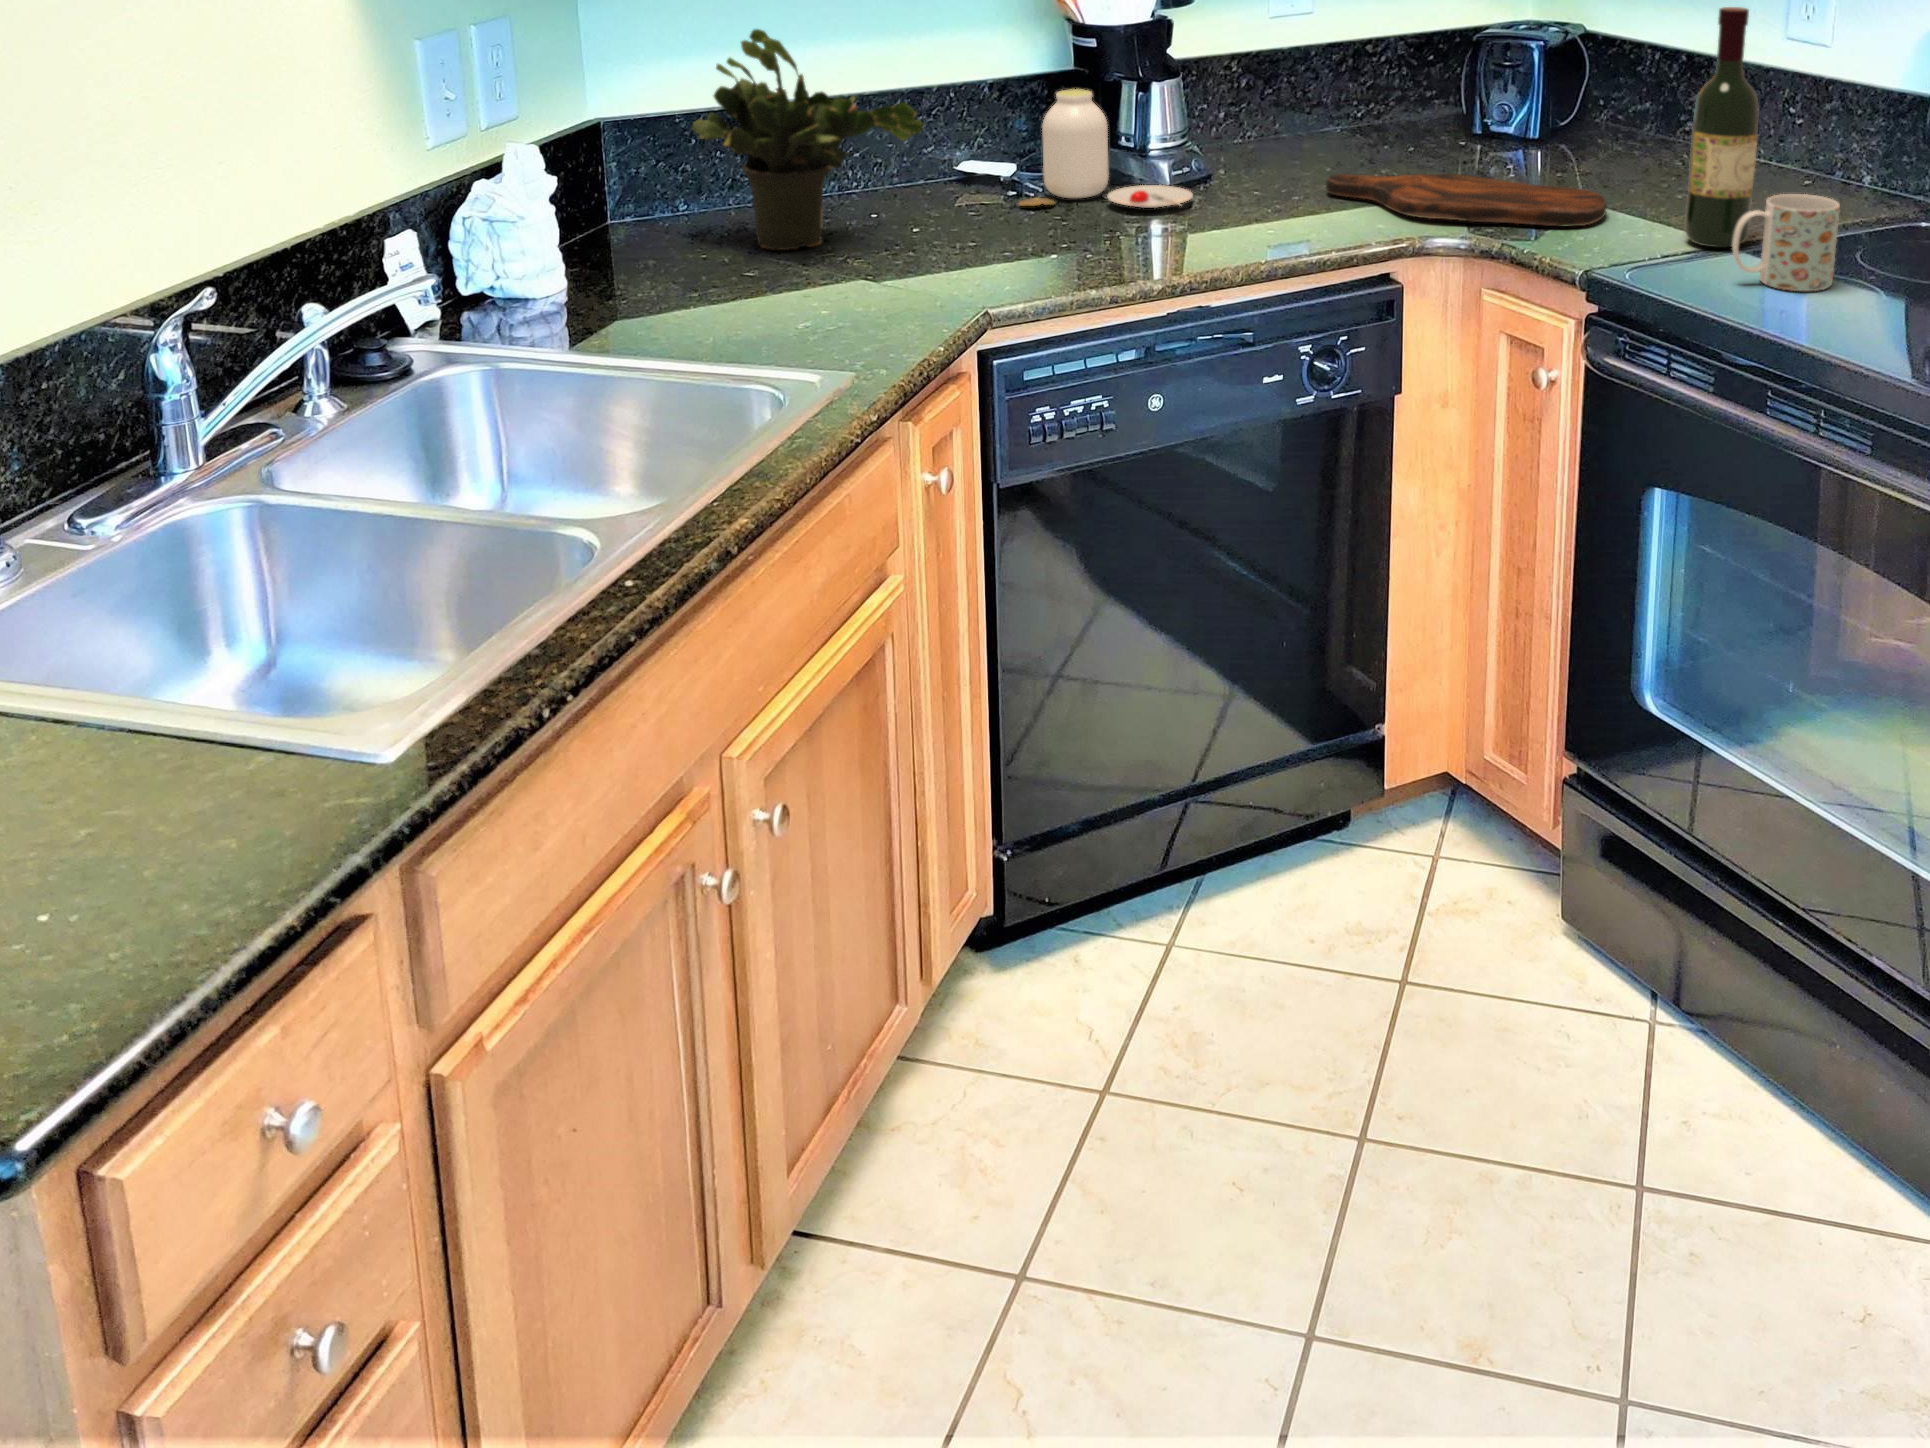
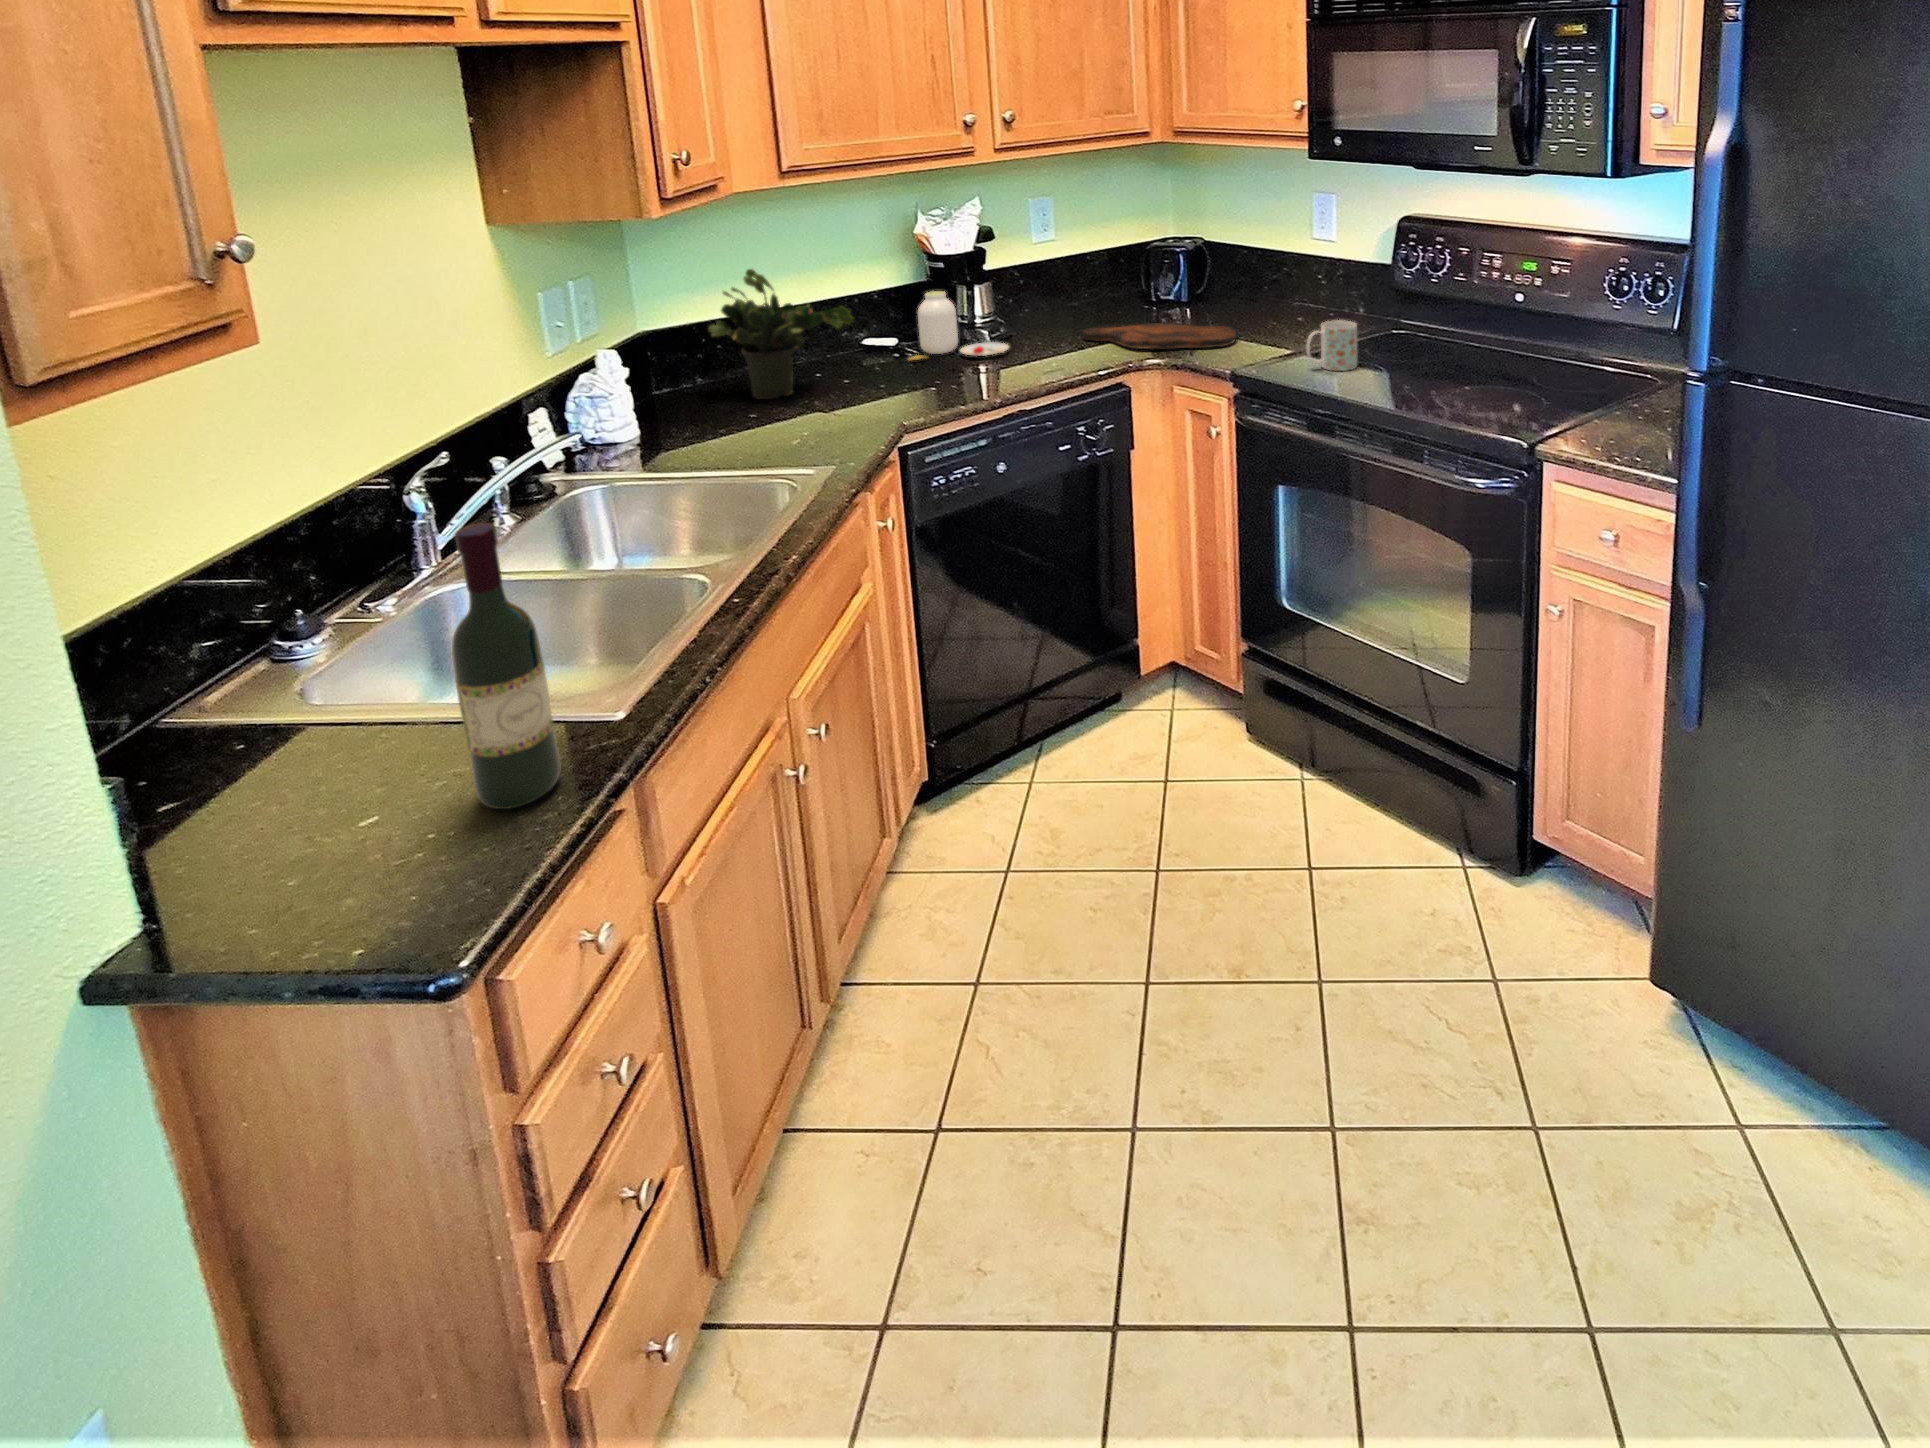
wine bottle: present [1685,7,1759,248] -> present [452,523,560,809]

